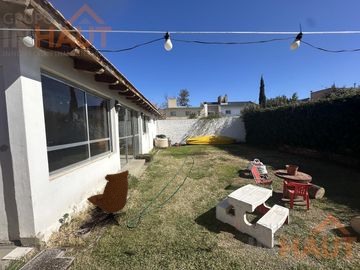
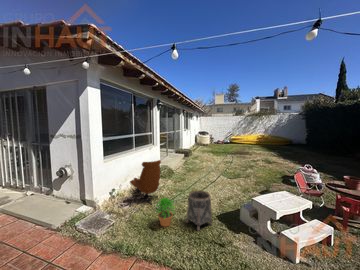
basket: none [166,202,196,252] -> present [186,191,212,231]
potted plant: none [128,216,155,254] -> present [156,198,174,227]

